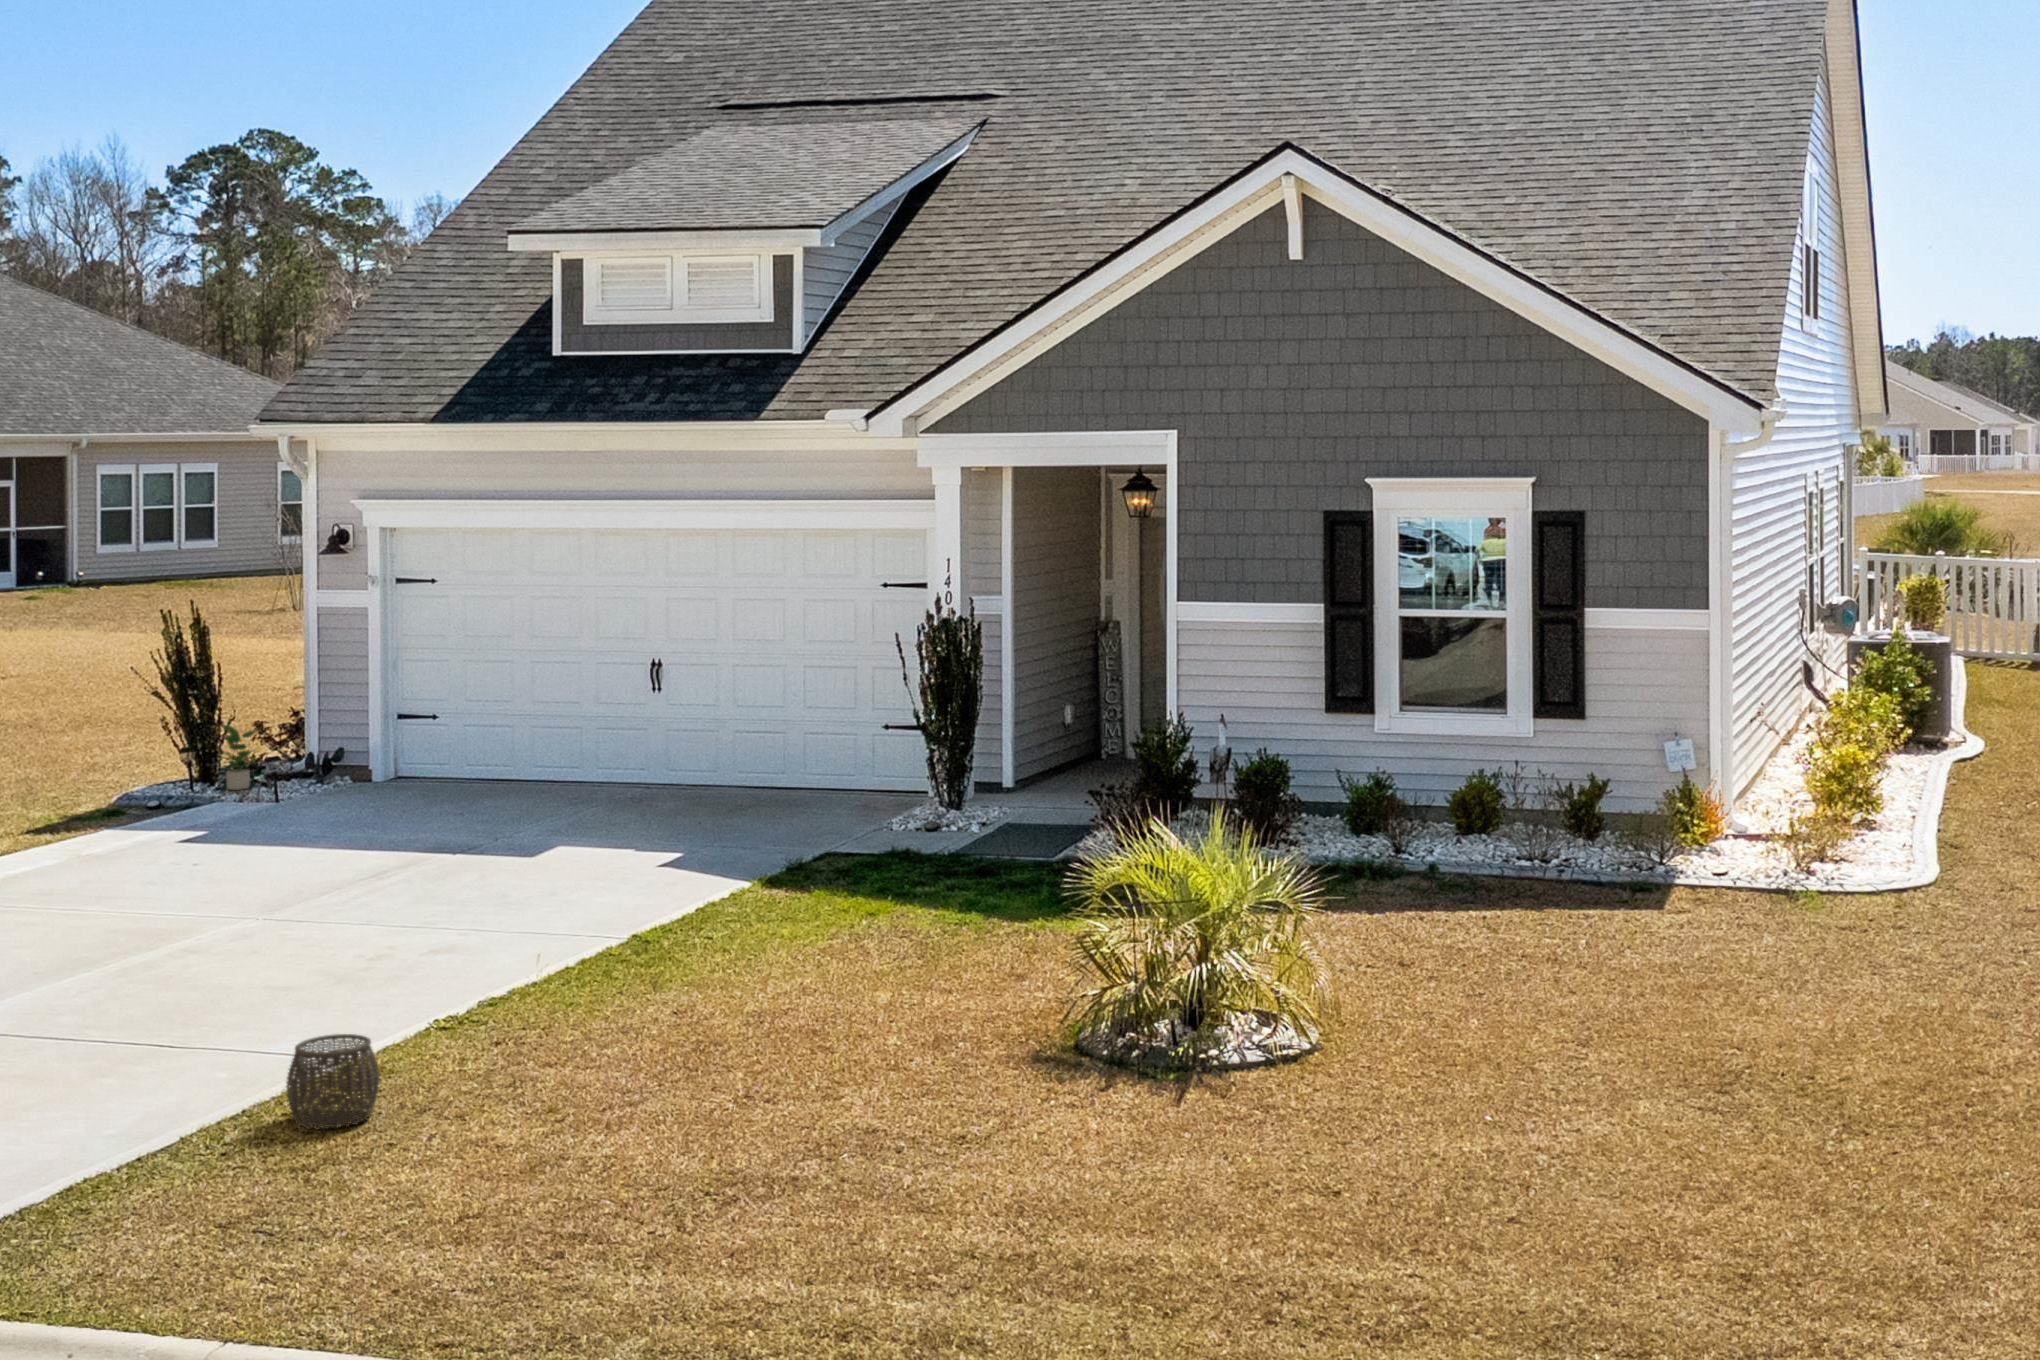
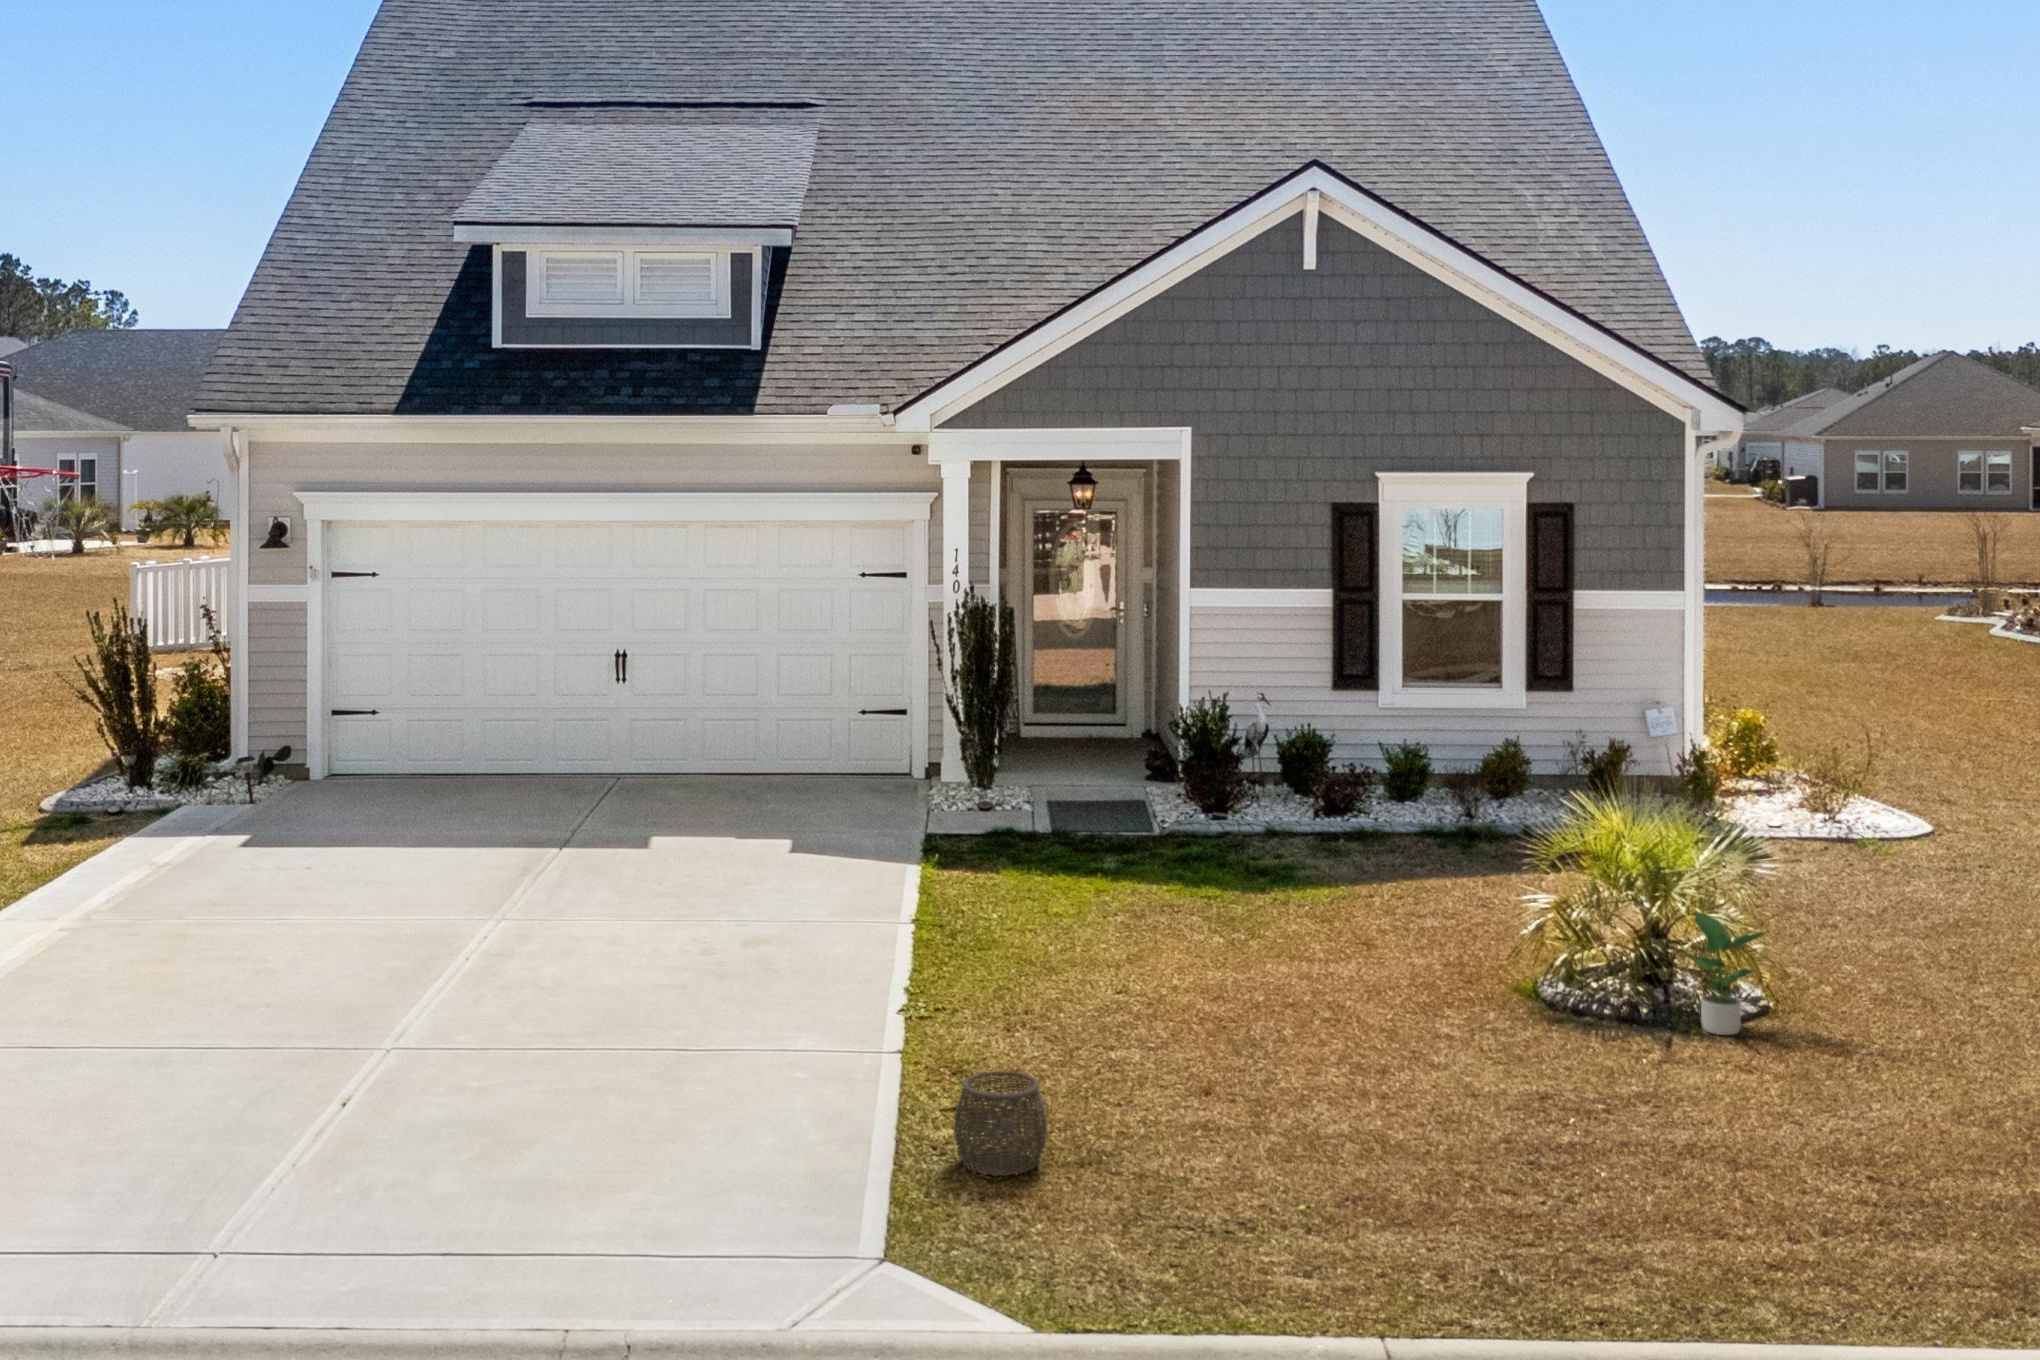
potted plant: present [221,724,265,790] -> present [1693,913,1766,1035]

